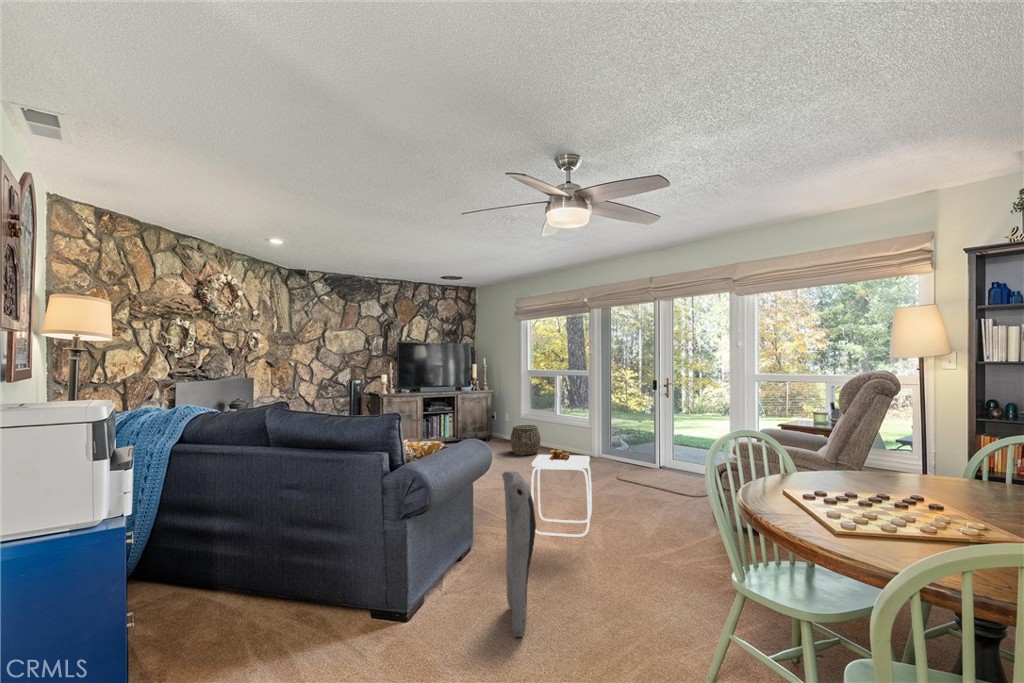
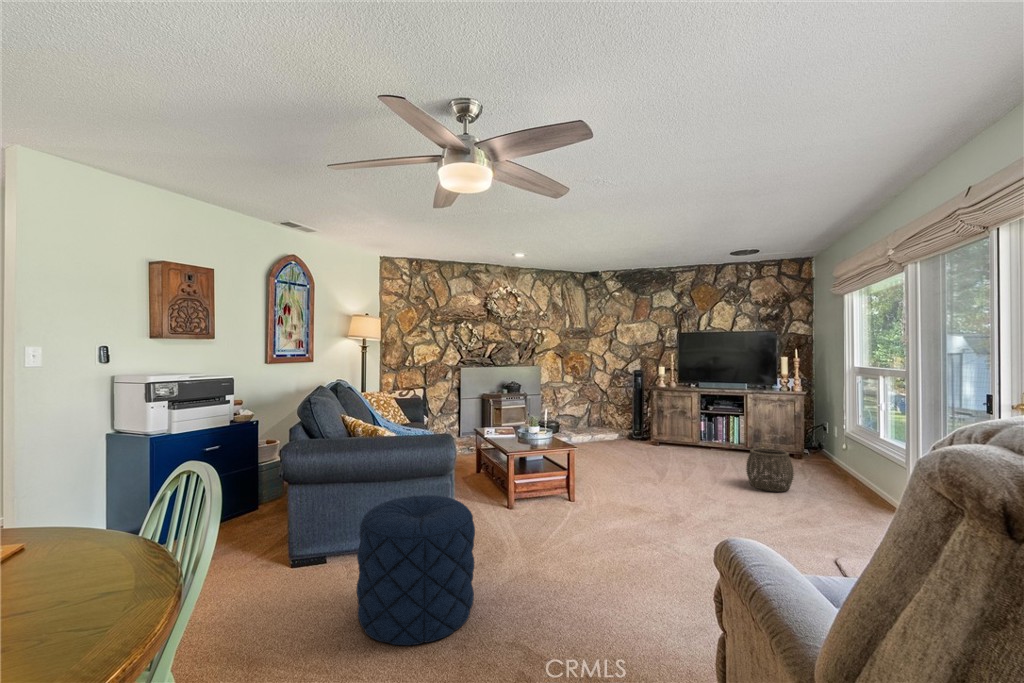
side table: present [531,450,592,537] -> none [507,463,570,566]
air purifier: present [502,472,536,637] -> none [304,453,365,579]
pouf: none [582,481,692,614] -> present [357,495,475,645]

